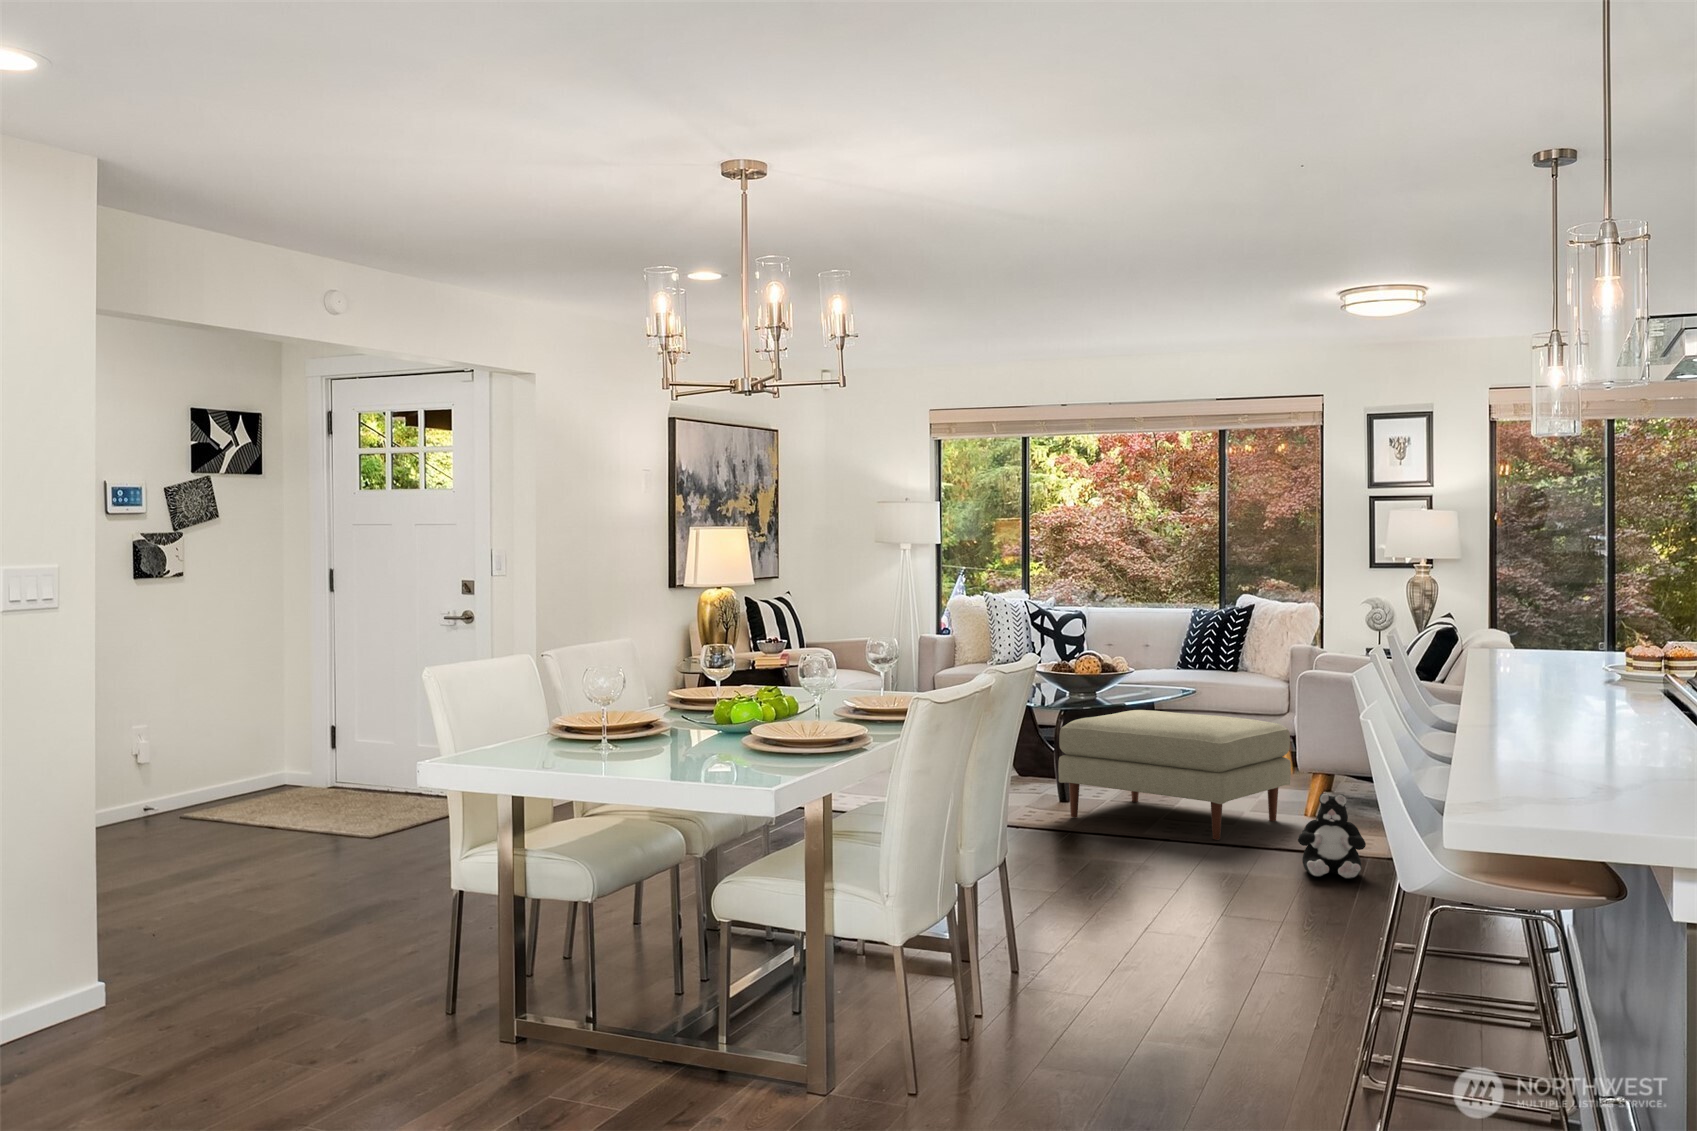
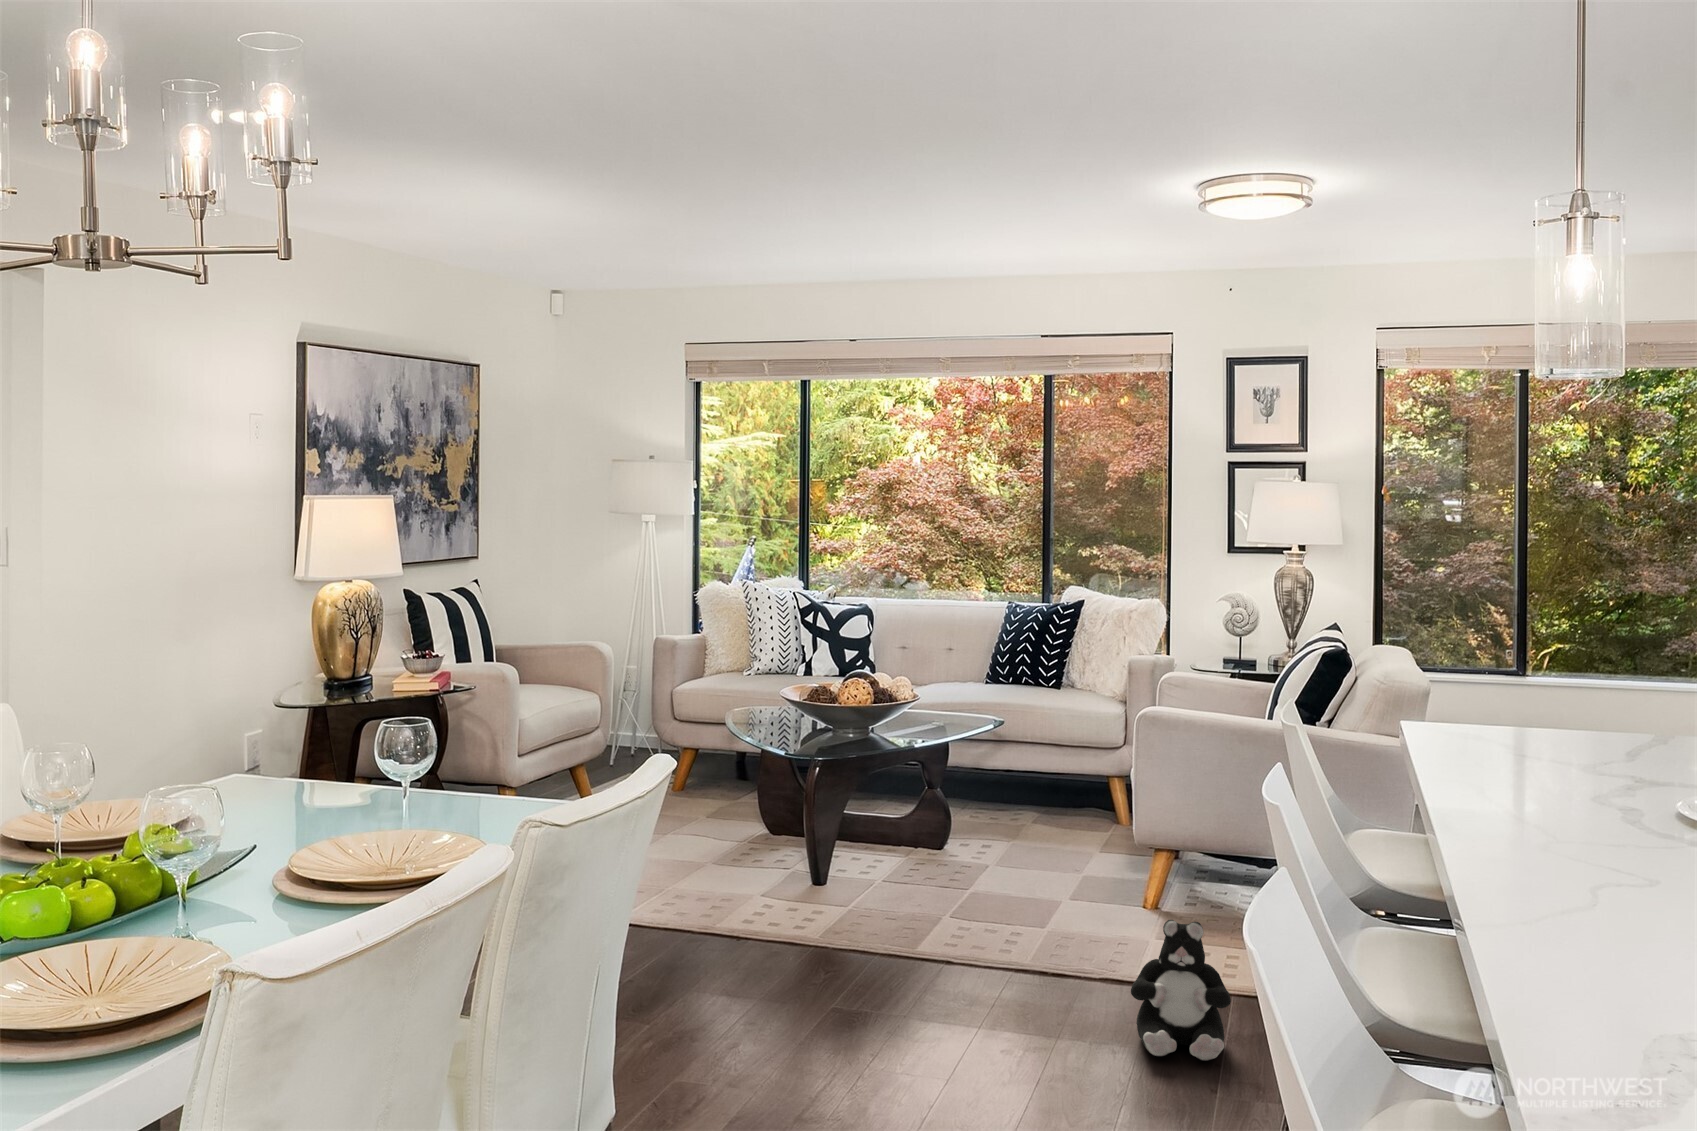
ottoman: present [1058,710,1291,840] -> none [800,758,1124,966]

